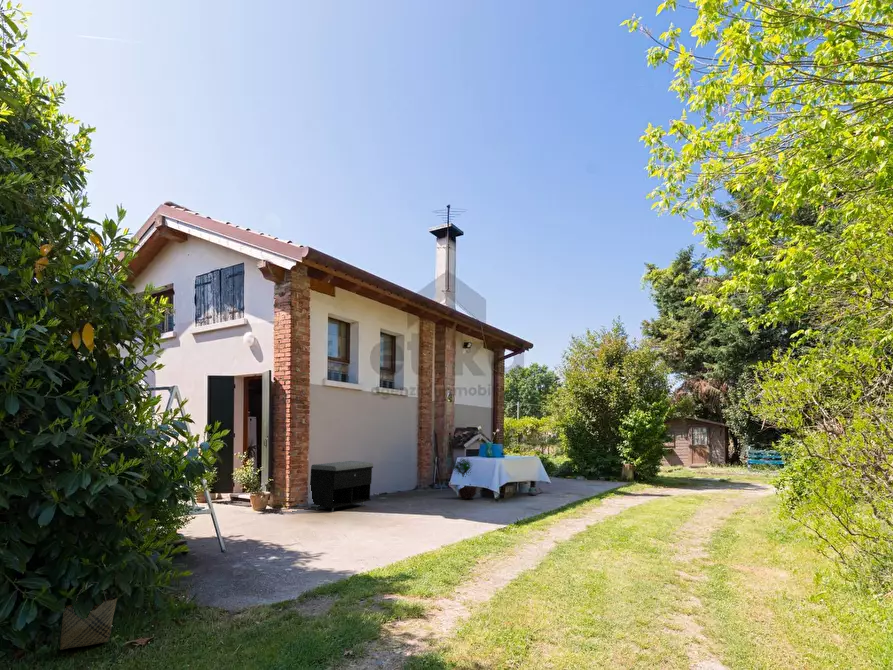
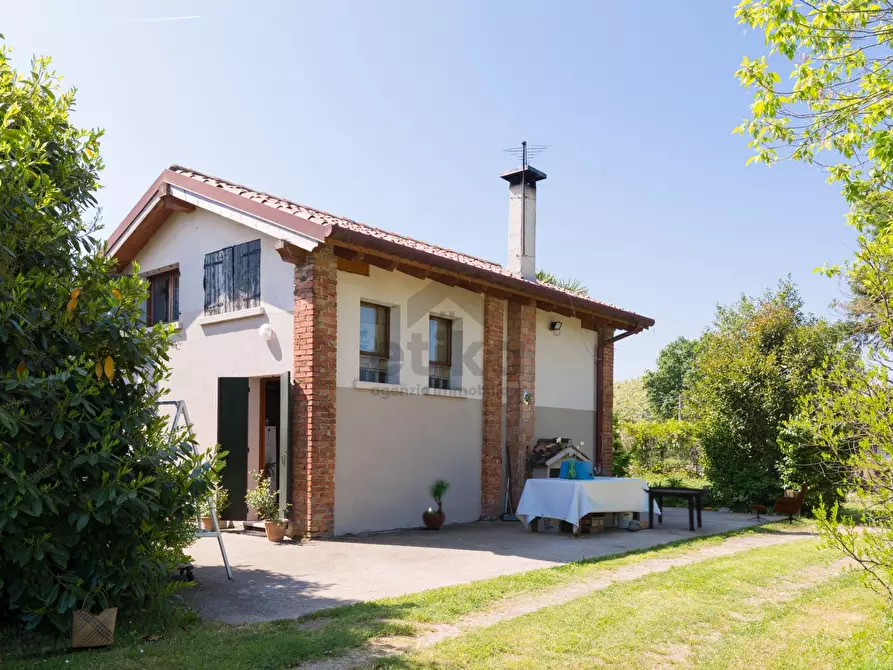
lounge chair: none [603,456,644,486] -> present [750,483,807,524]
potted tree: present [452,459,477,499] -> present [422,479,450,529]
storage bench: present [310,461,373,512] -> none [338,481,416,543]
round table: none [536,461,584,494] -> present [642,487,708,531]

